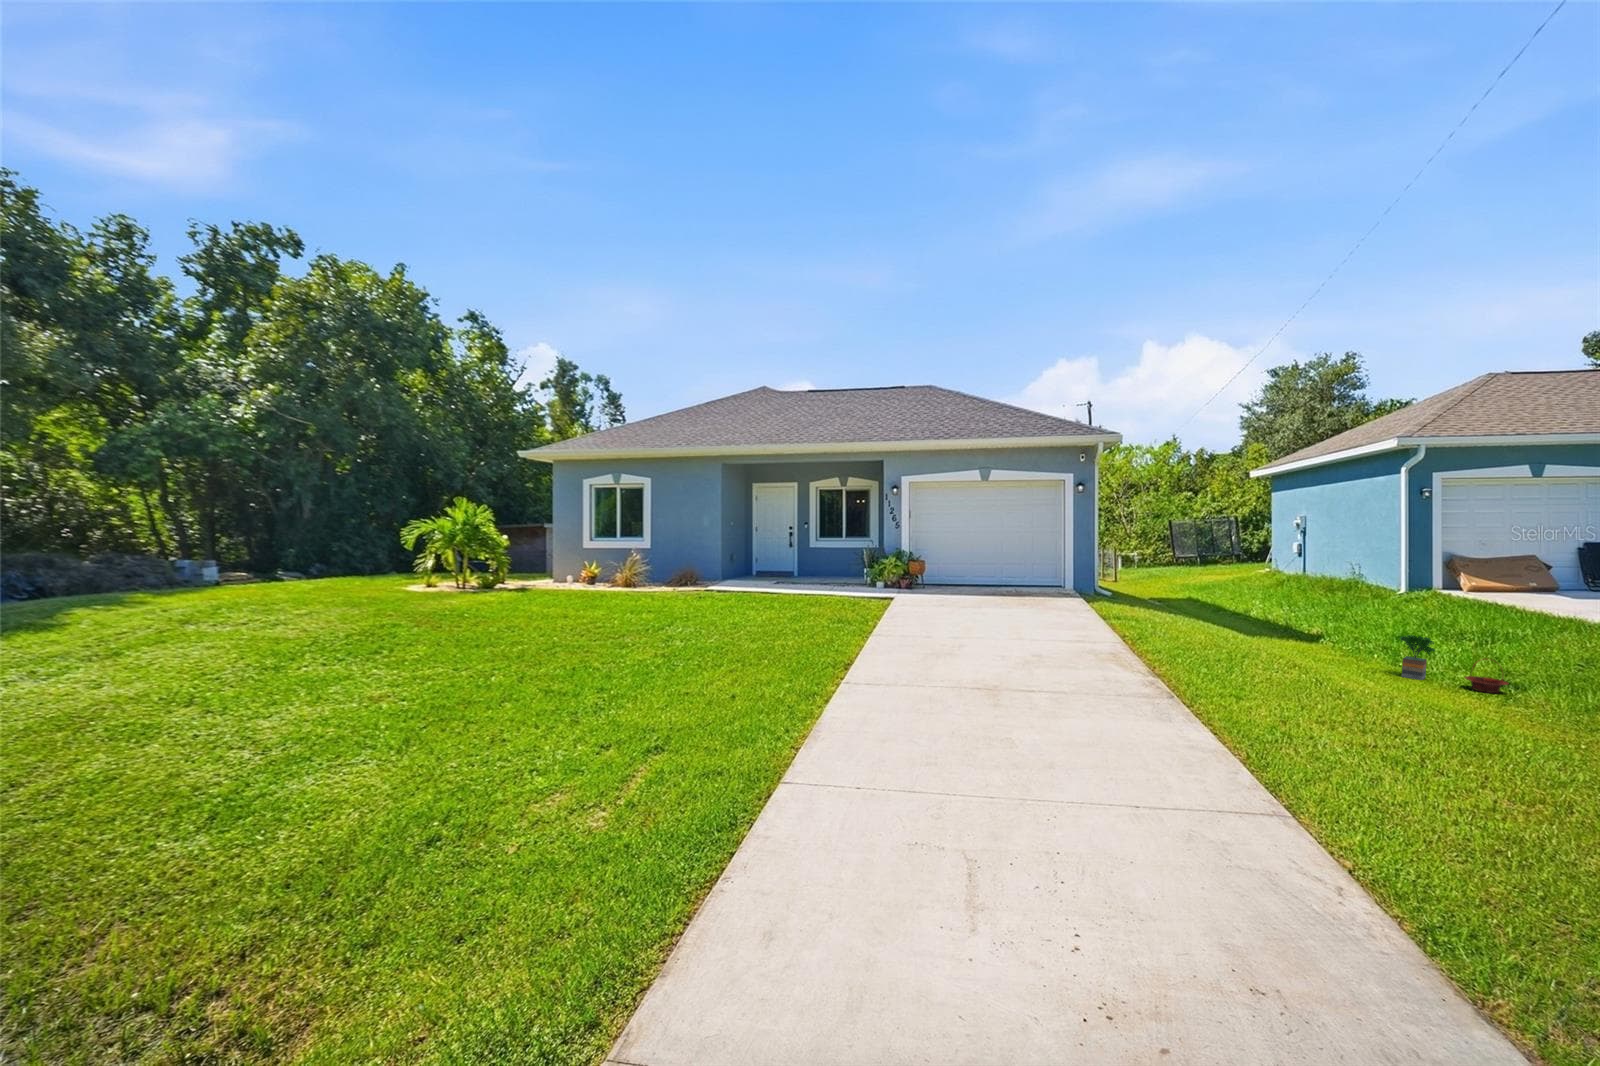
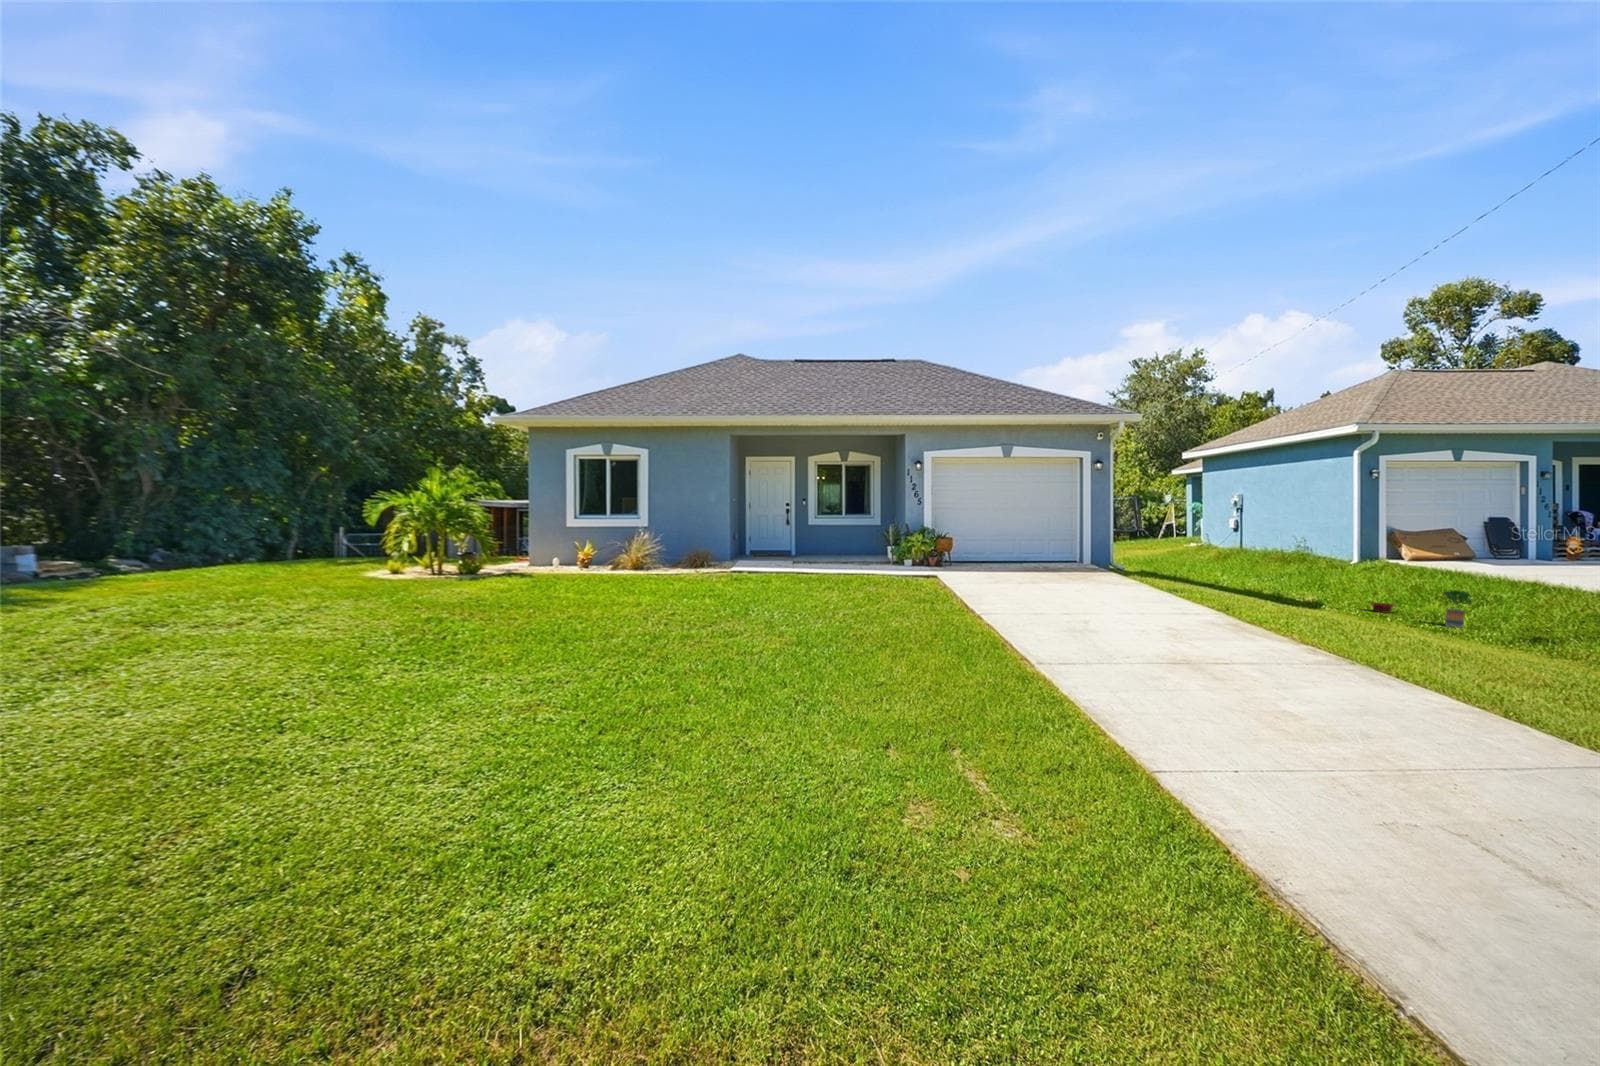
basket: present [1465,659,1509,693] -> present [1369,594,1395,613]

